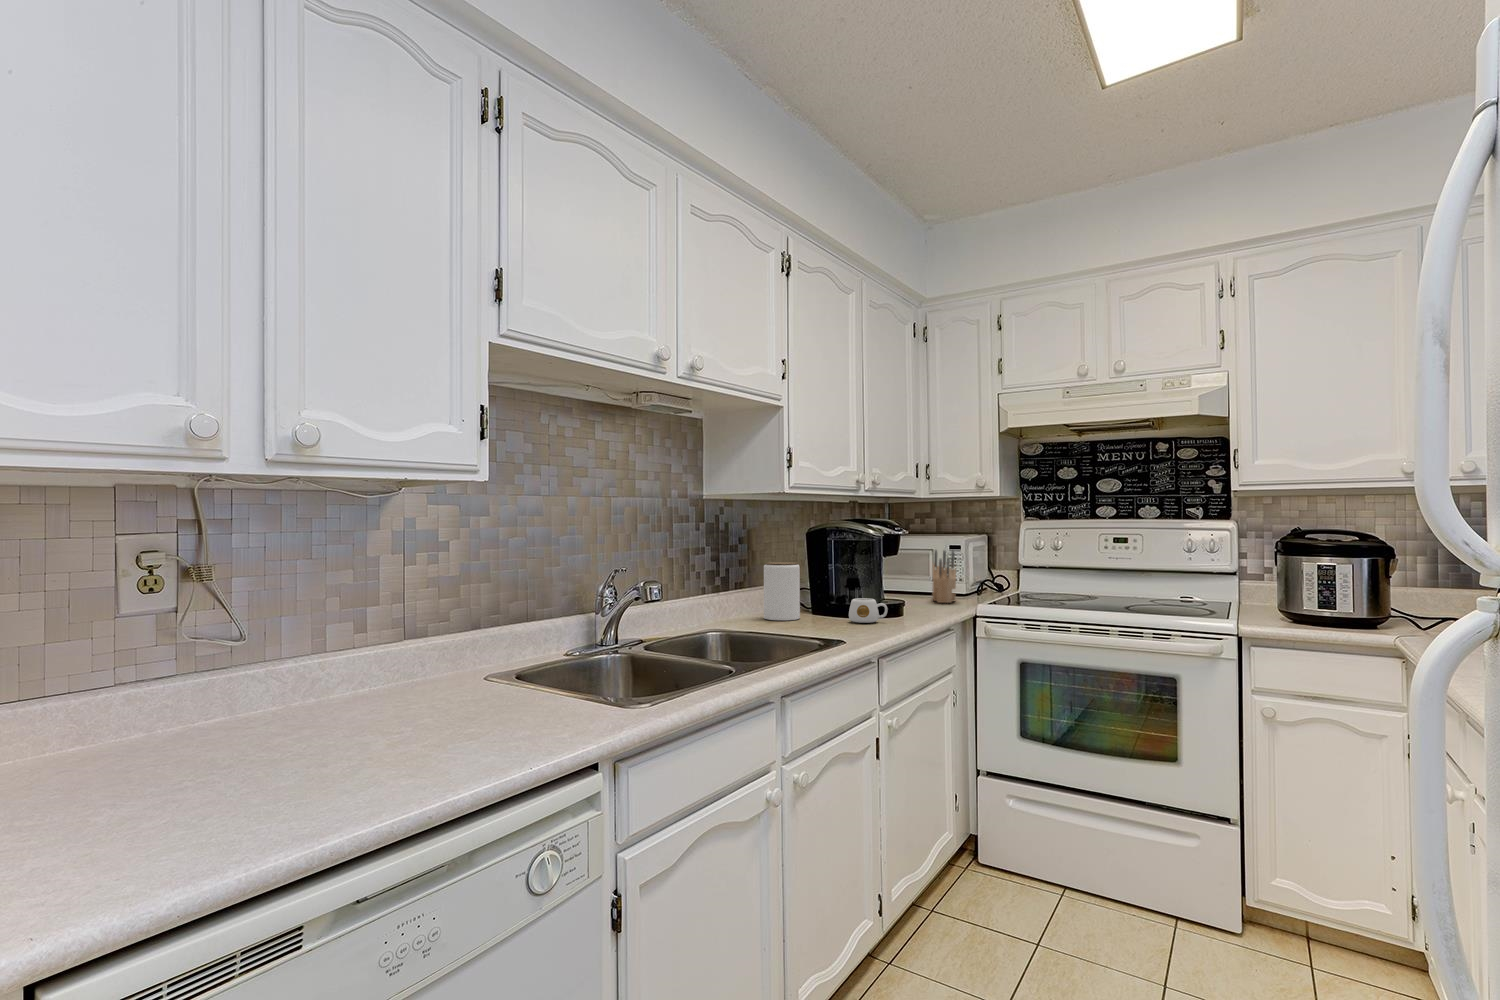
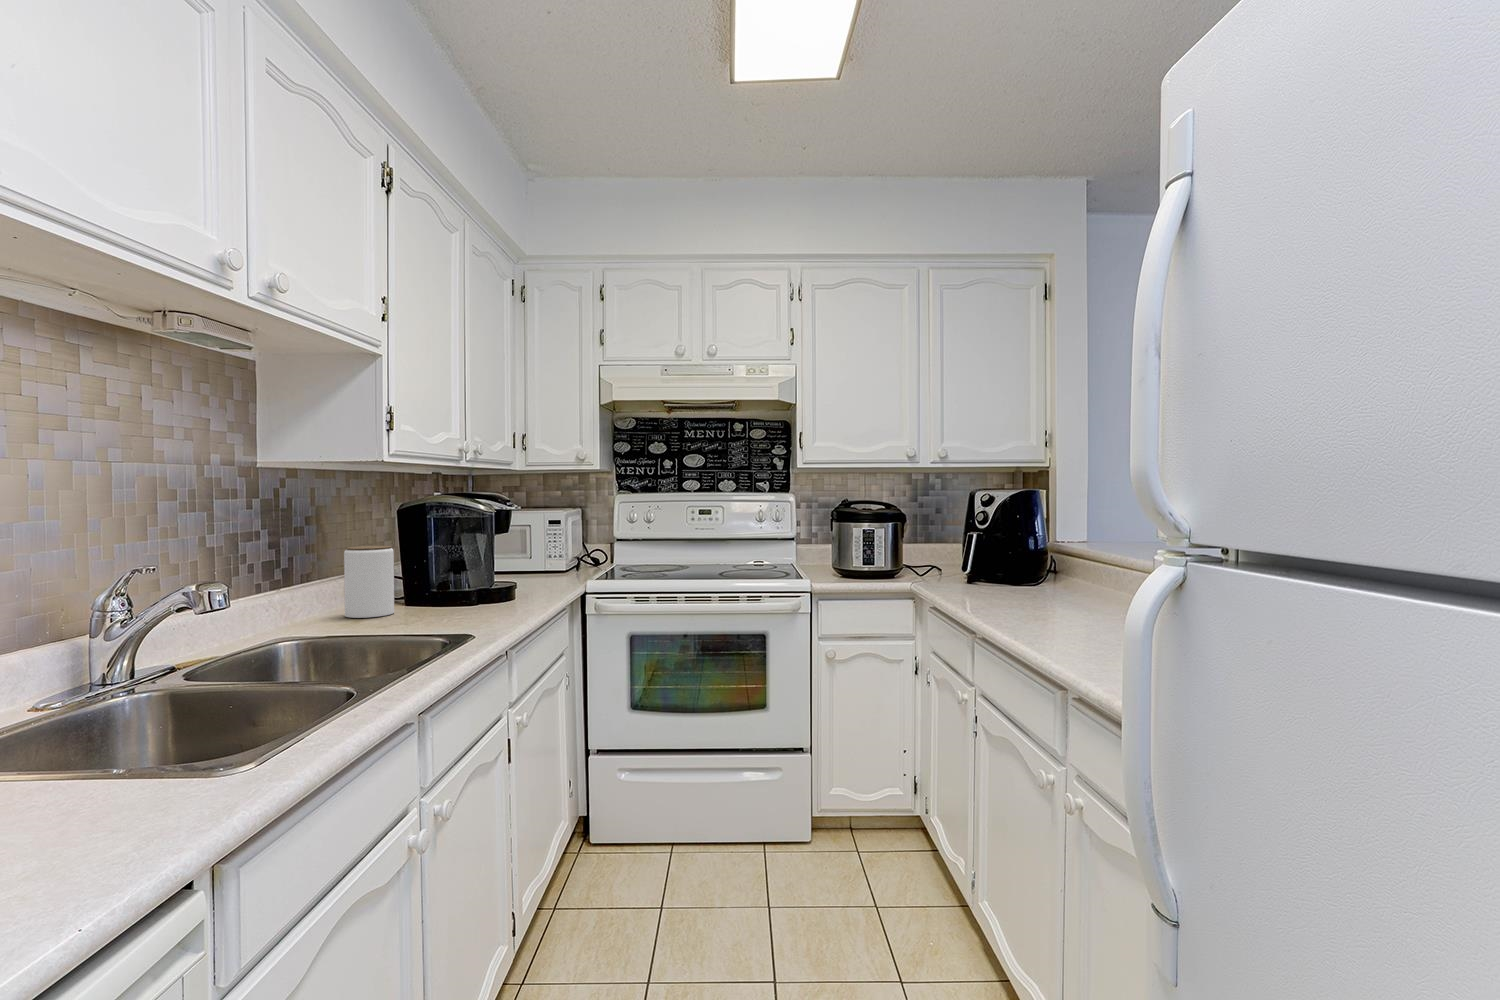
knife block: present [932,550,956,603] -> none [530,525,560,580]
mug: present [849,598,888,623] -> none [459,583,505,611]

